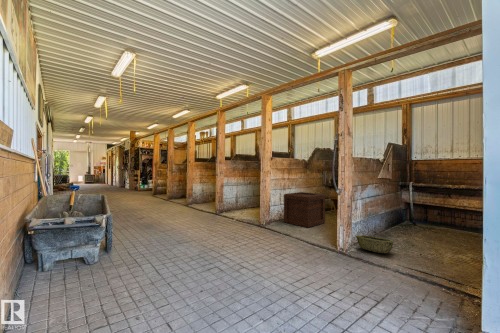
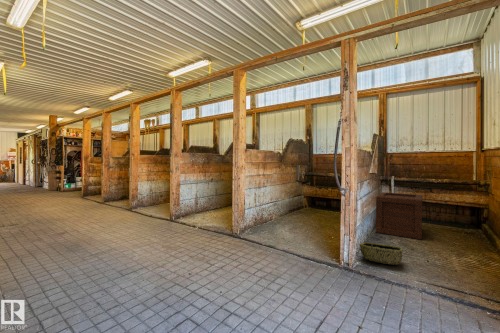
wooden crate: present [284,192,325,228] -> present [376,192,422,239]

